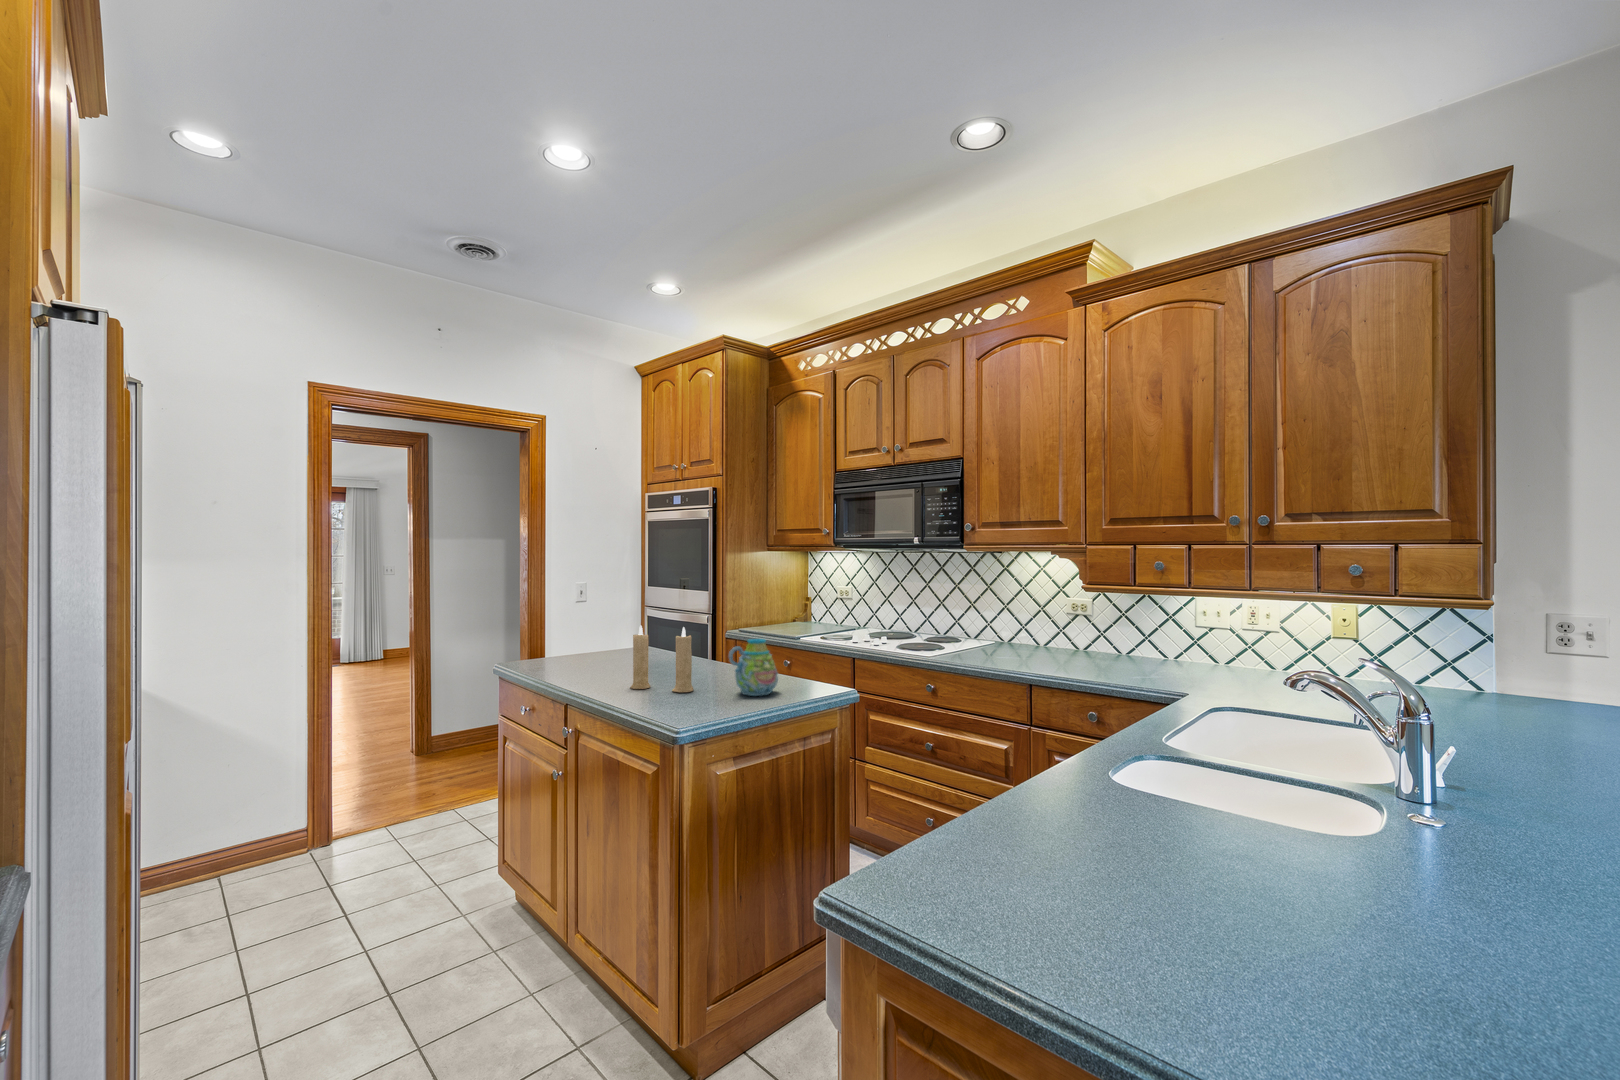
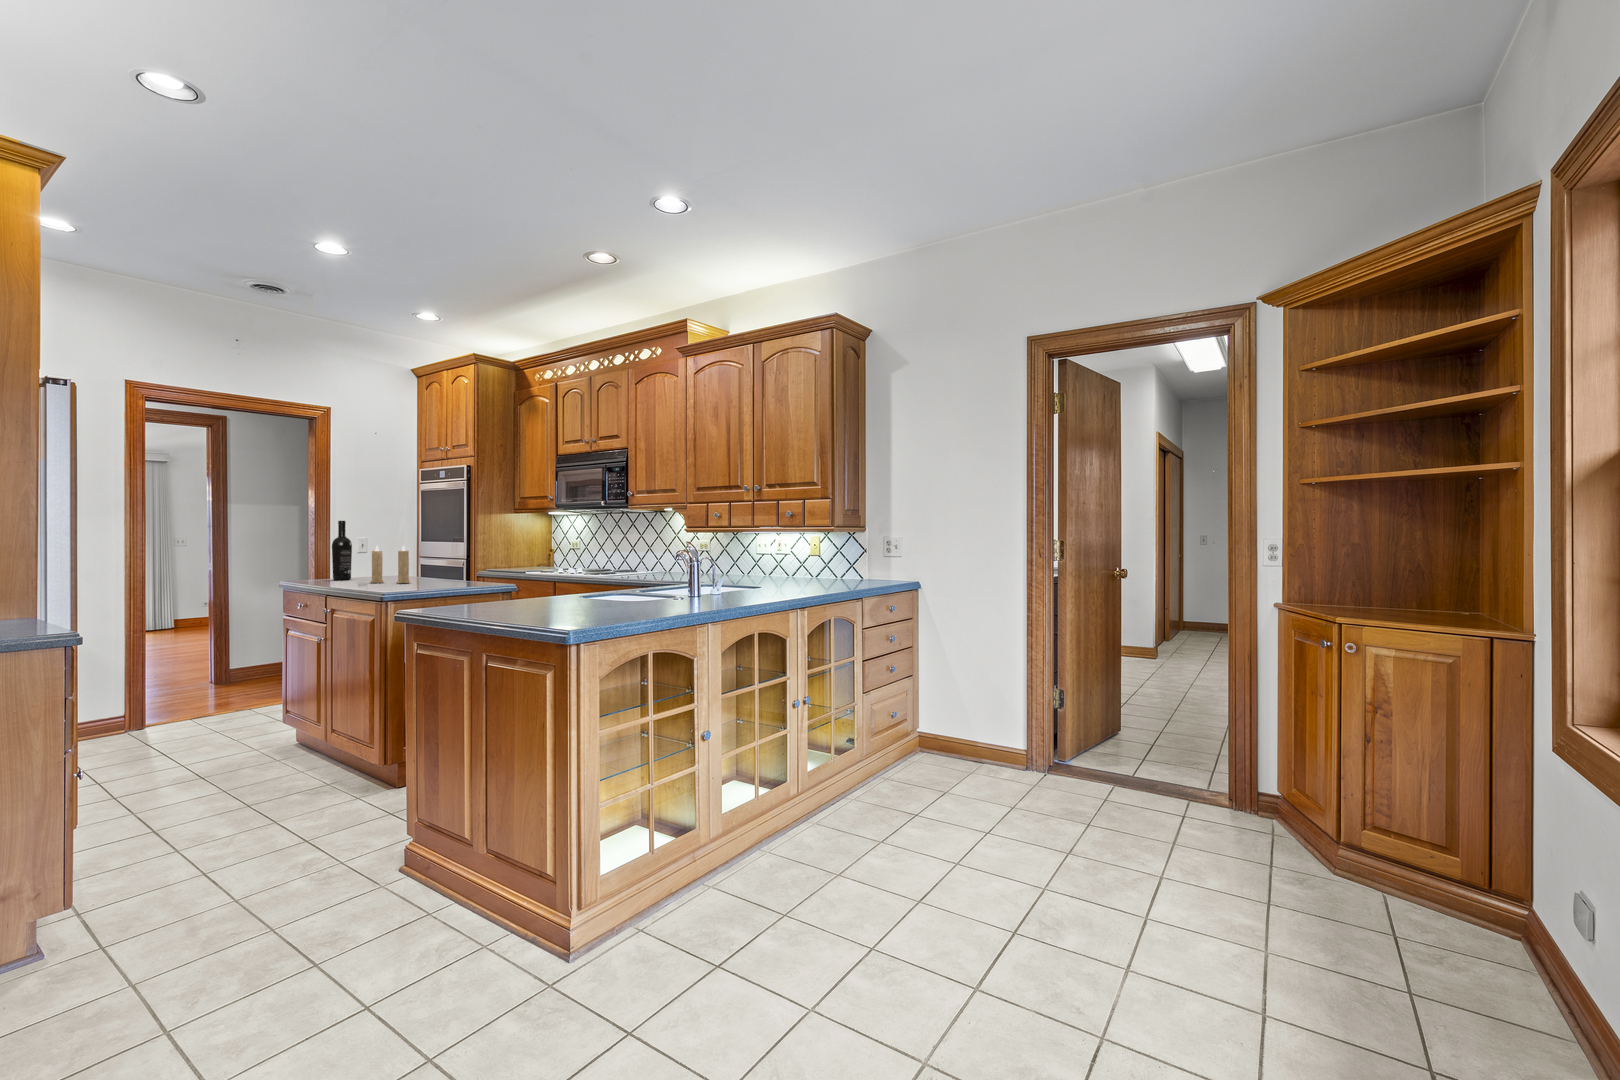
wine bottle: none [568,579,595,674] -> present [332,521,352,580]
mug: present [729,639,778,696] -> none [428,552,462,583]

